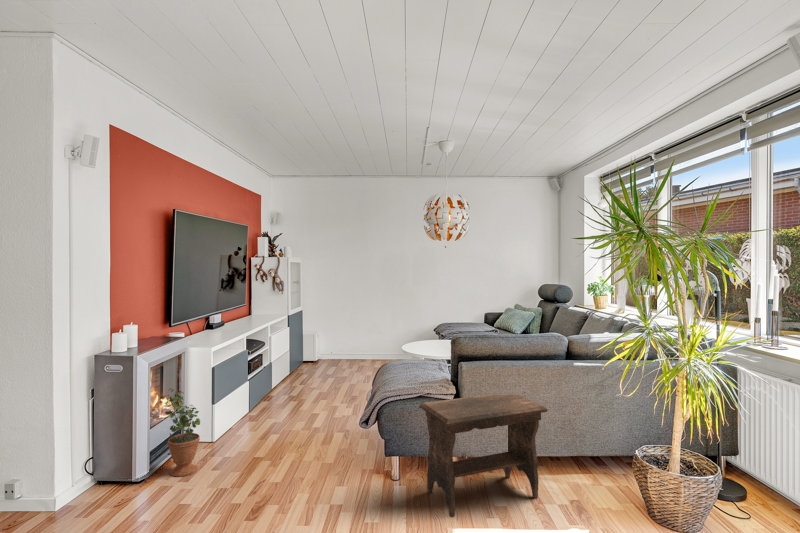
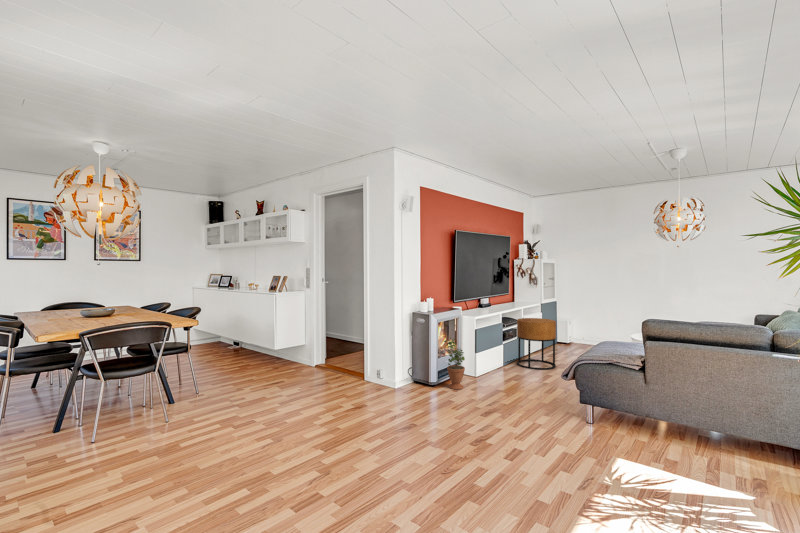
side table: none [265,337,316,409] -> present [517,318,556,370]
footstool: present [420,395,547,517] -> none [606,366,724,461]

